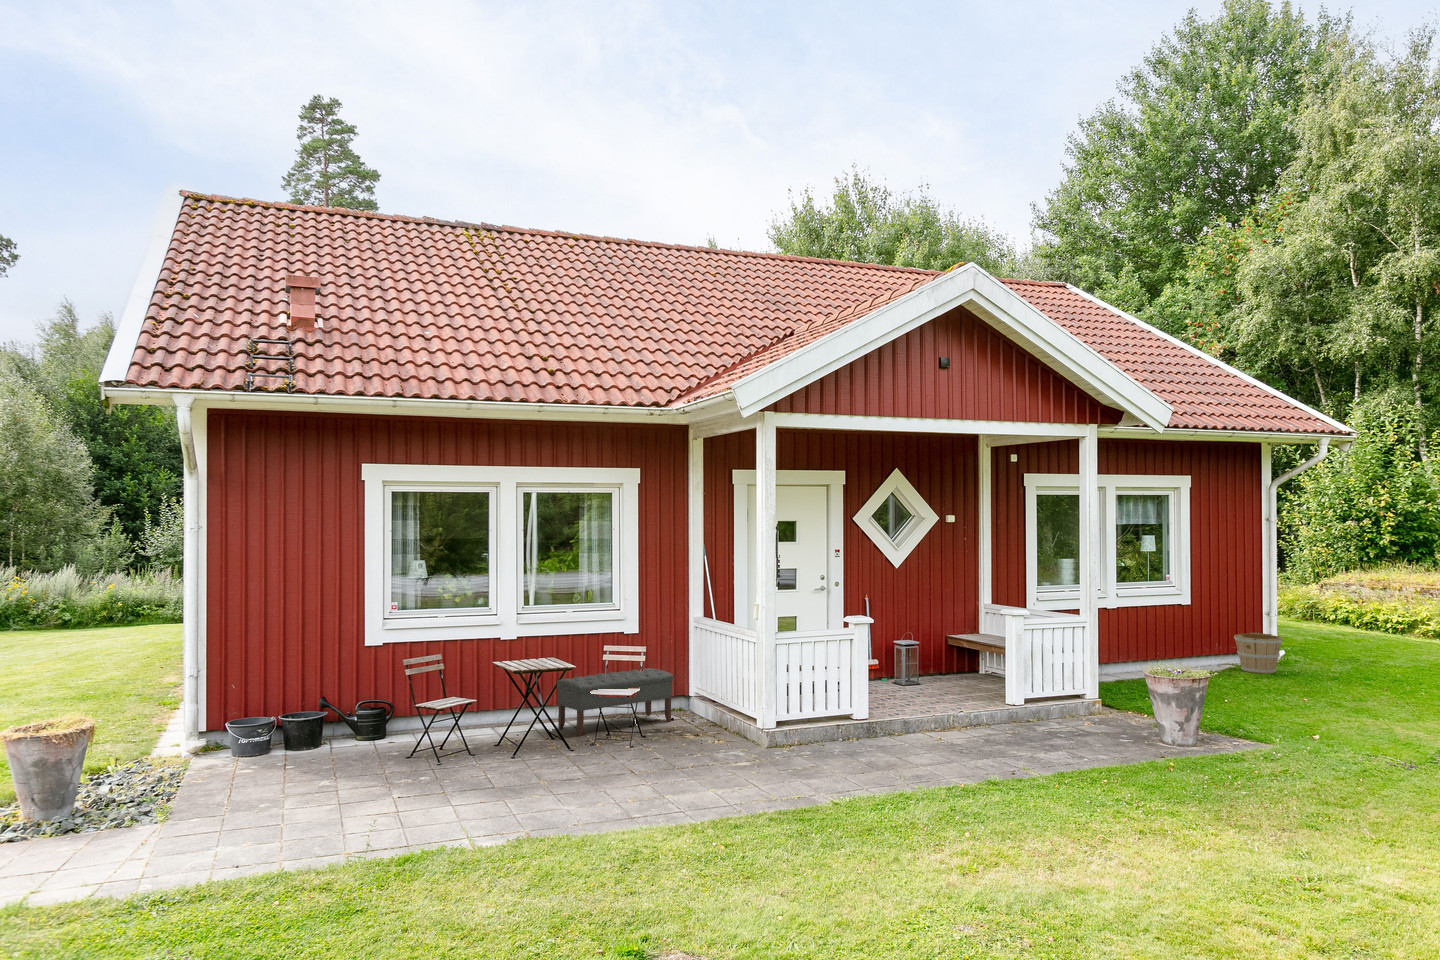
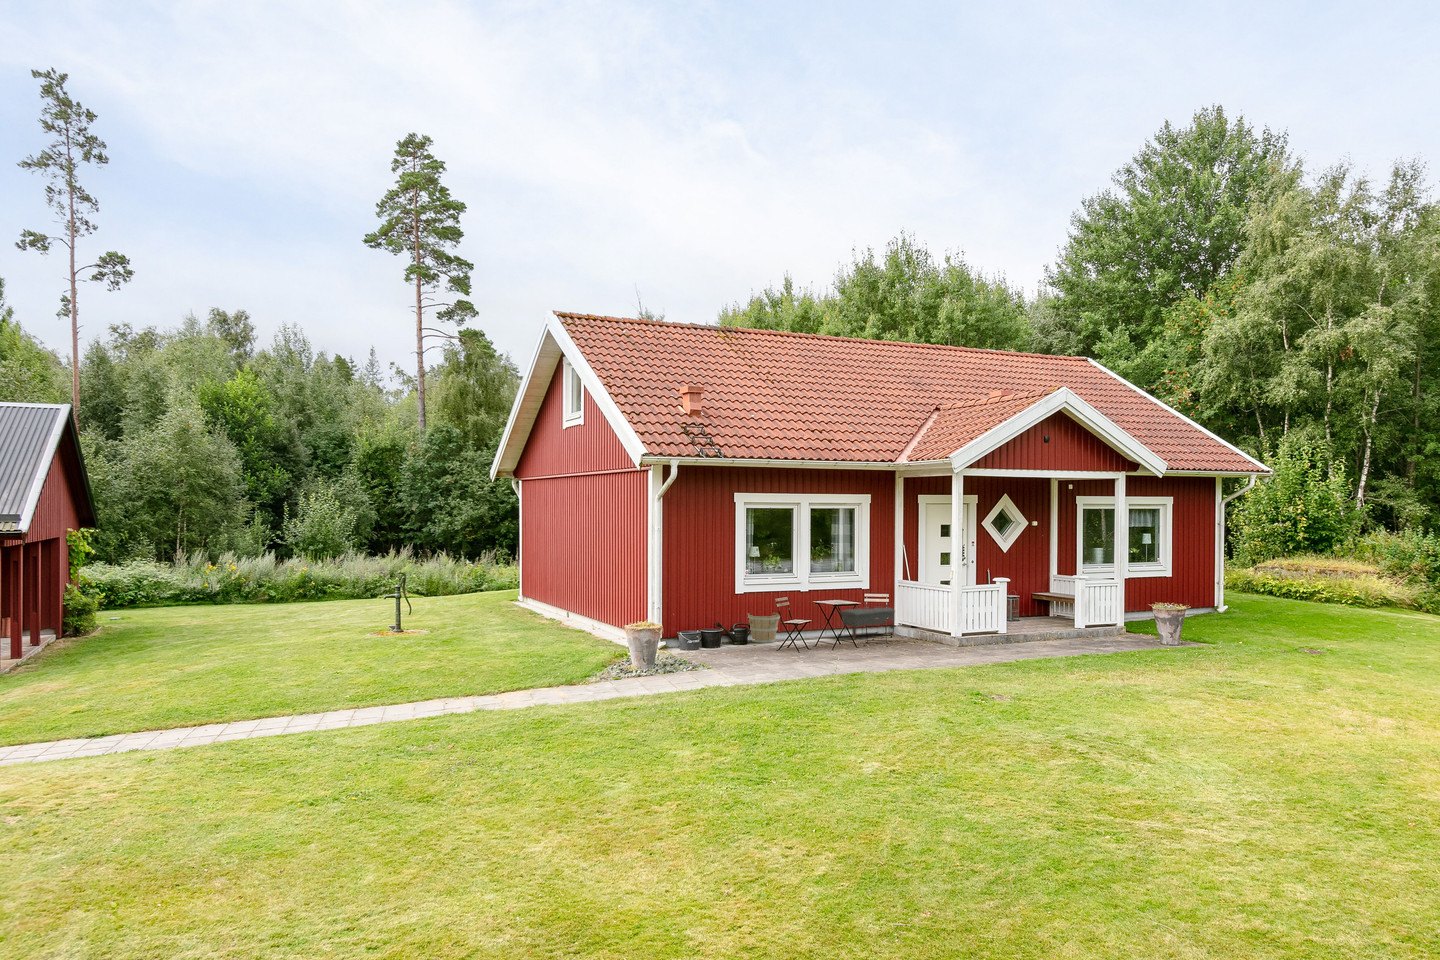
wooden bucket: present [1234,633,1282,674] -> present [748,613,780,643]

